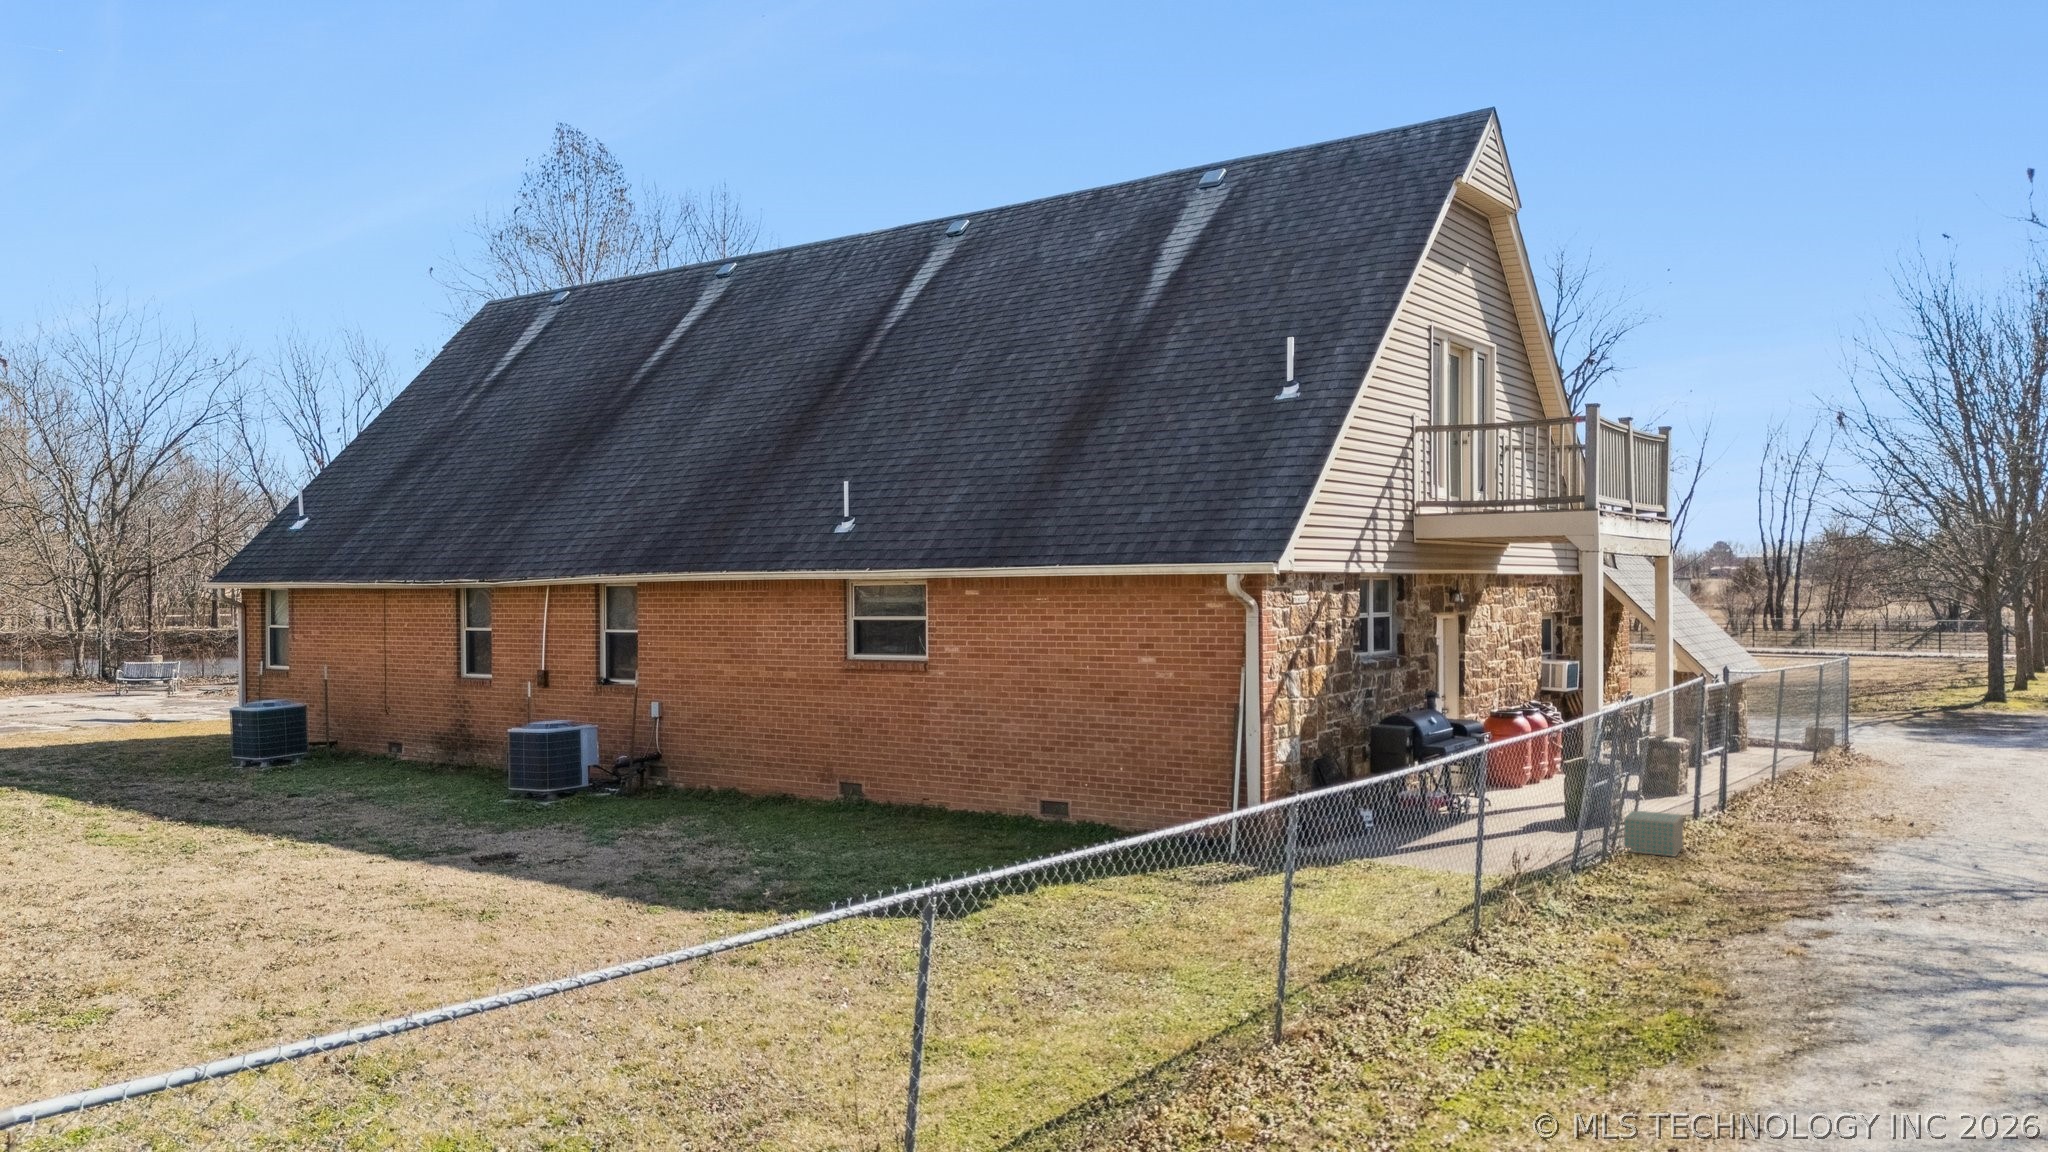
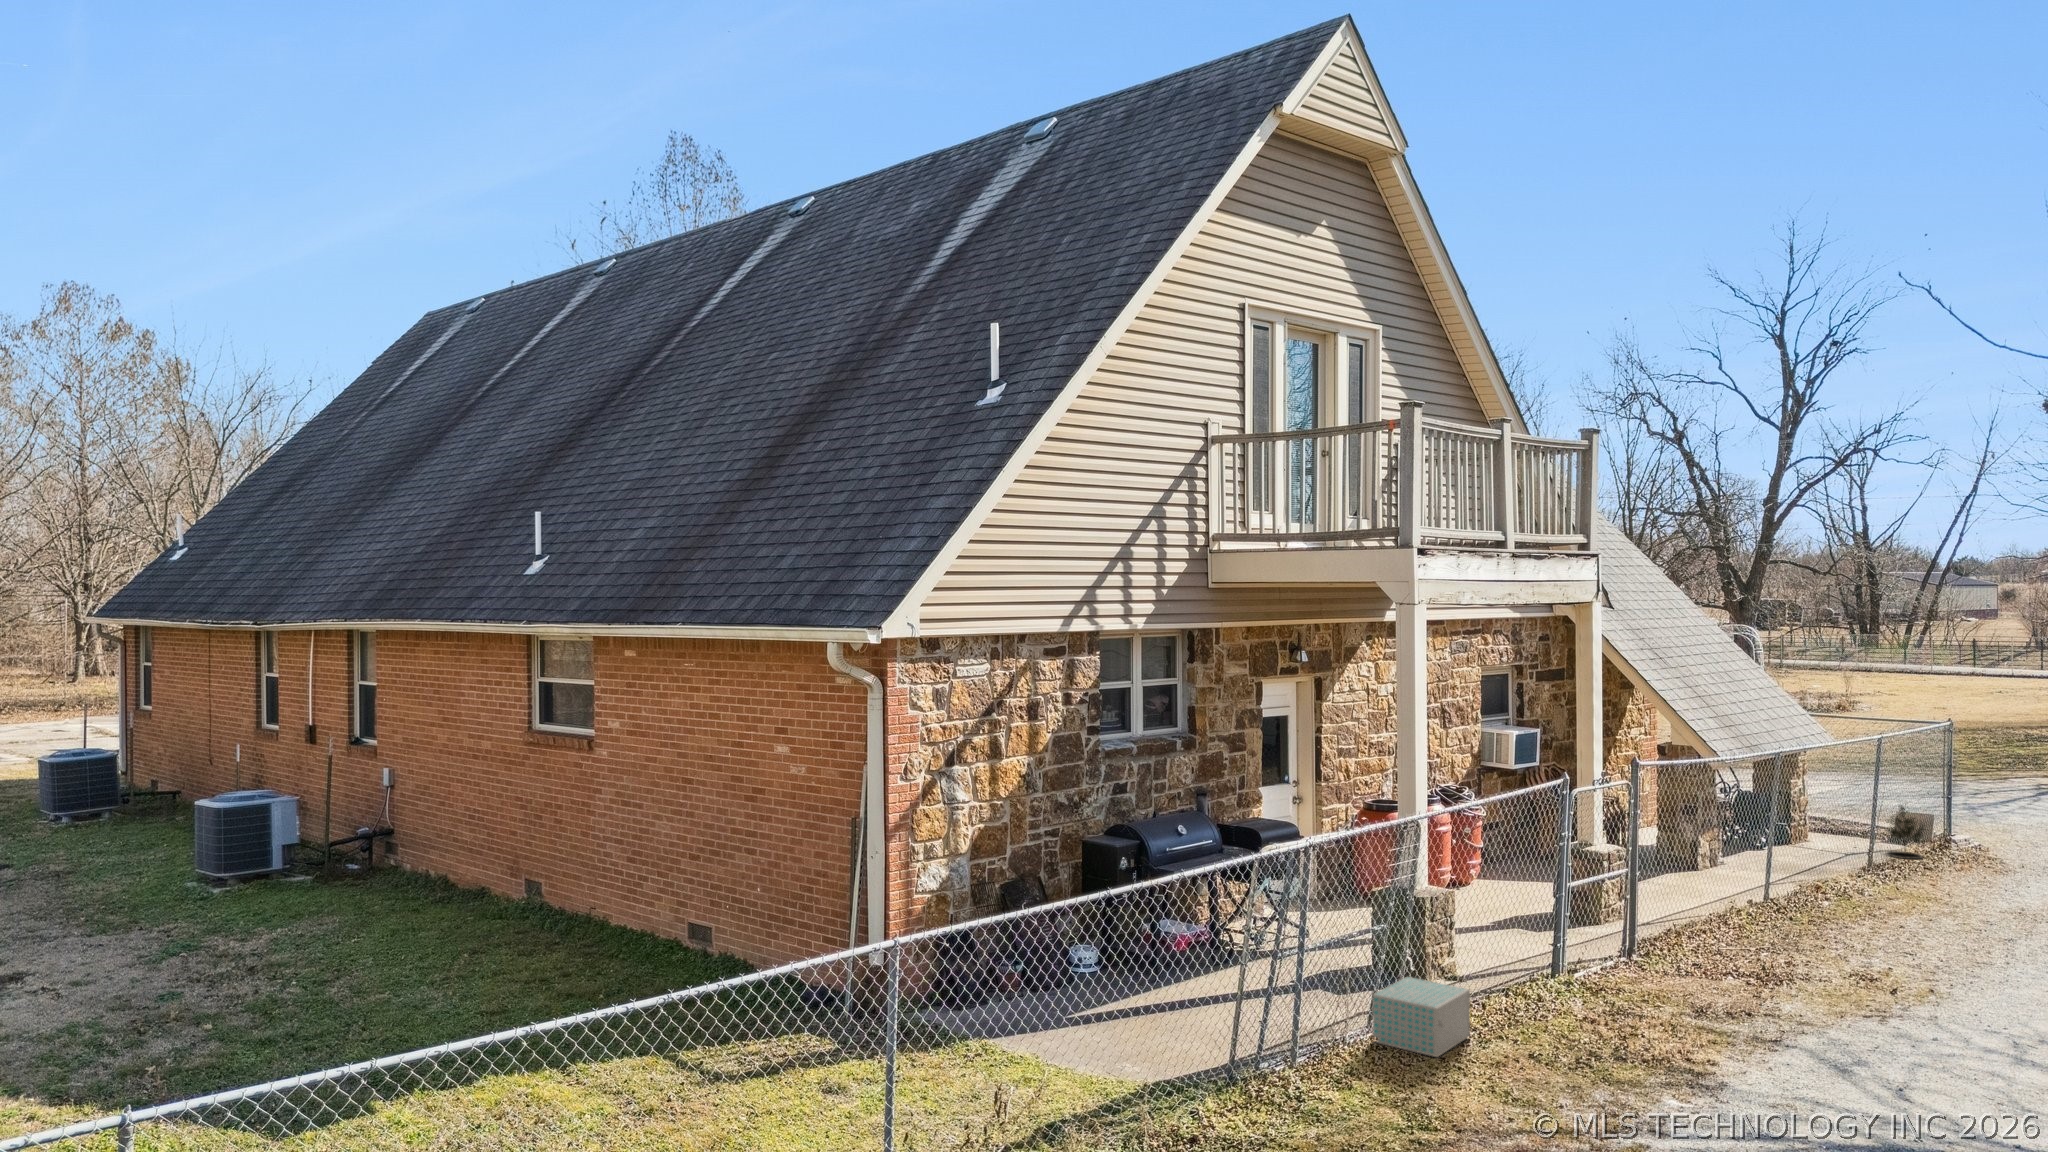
potted tree: none [1838,714,1873,759] -> present [1885,805,1926,859]

